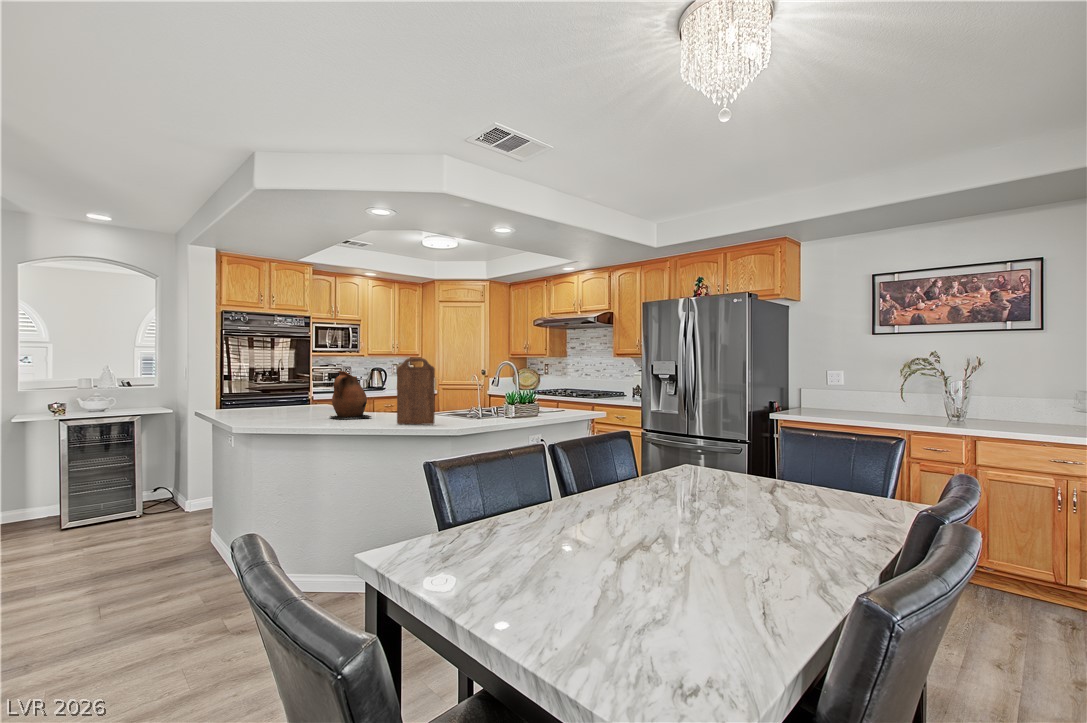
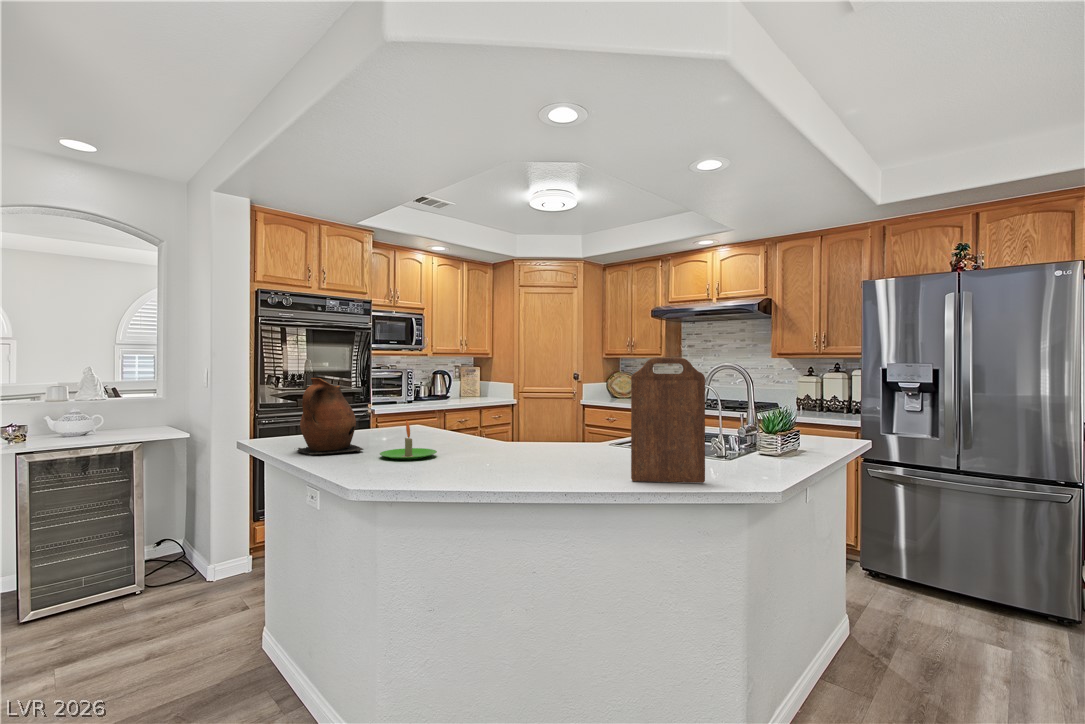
ceramic pitcher: present [330,371,371,419] -> present [297,378,363,455]
candle: none [277,395,314,418] -> present [380,421,437,460]

